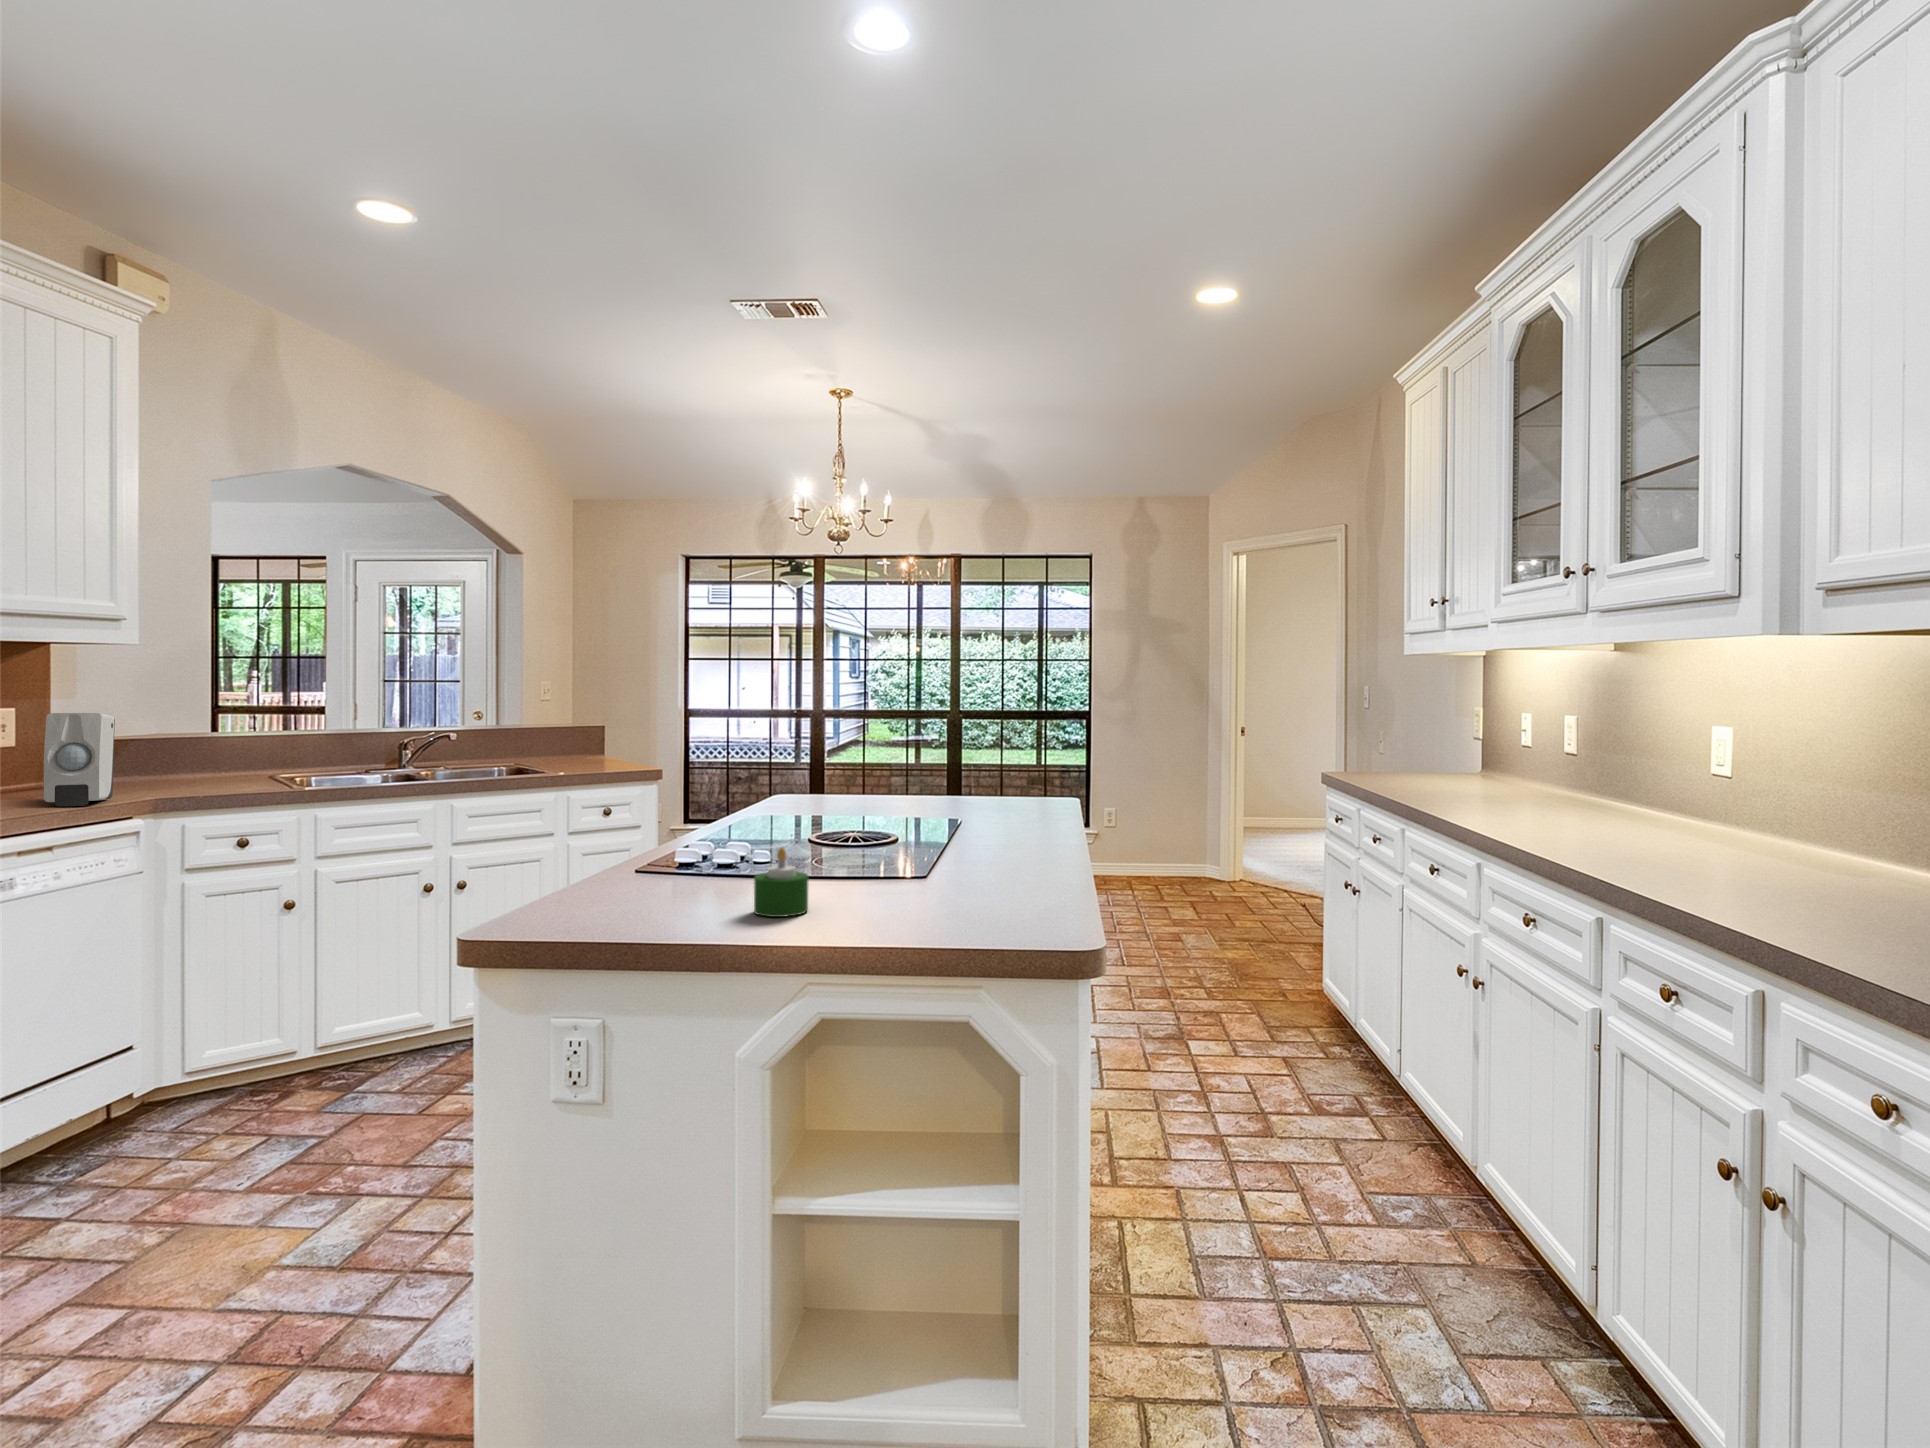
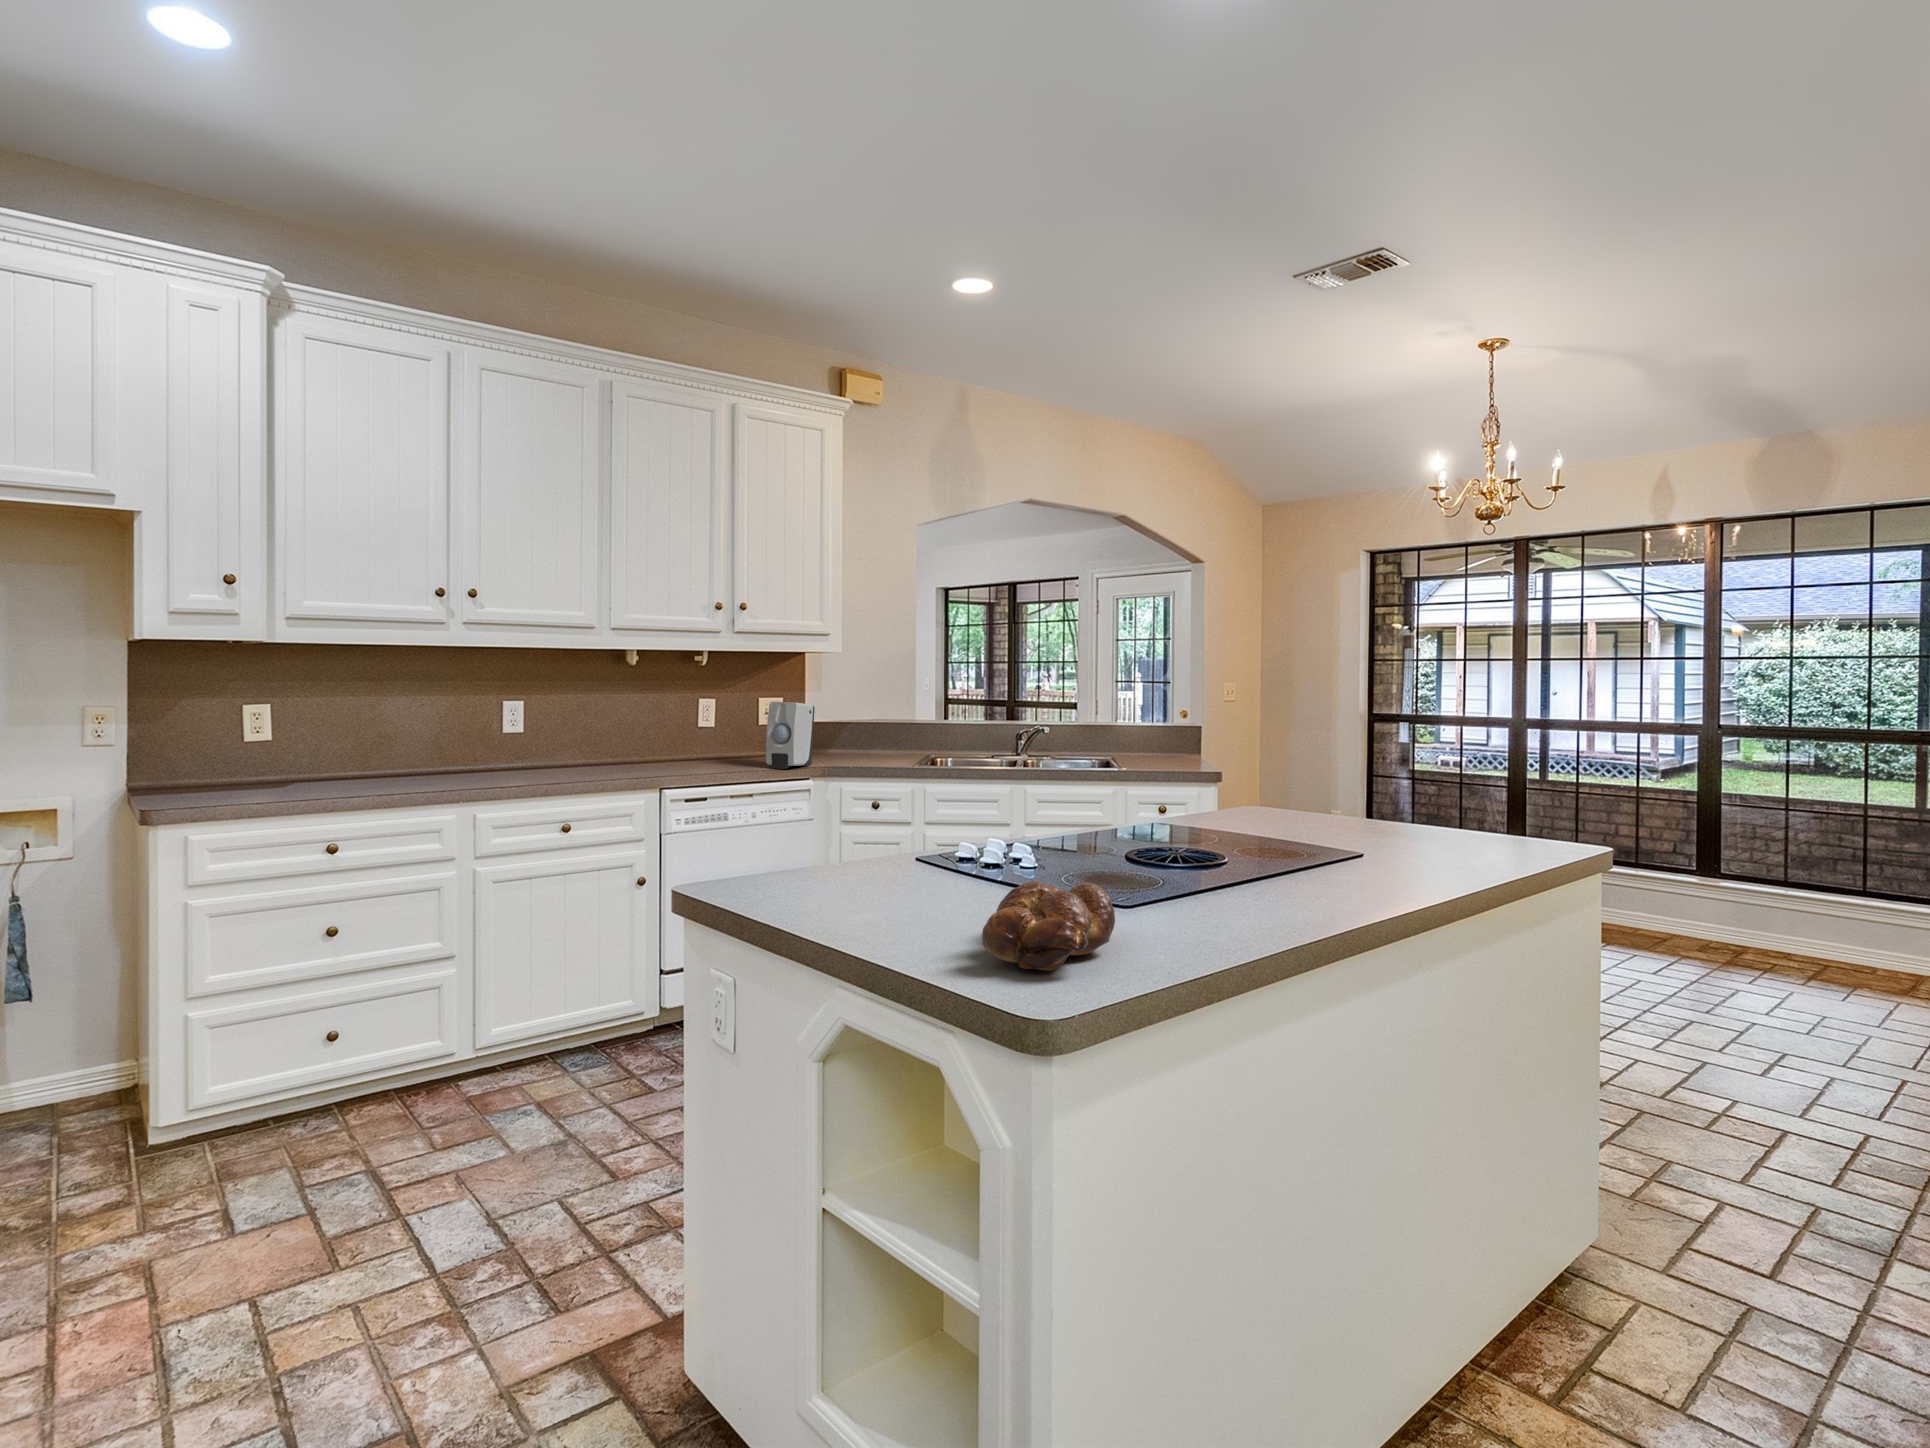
bread loaf: none [899,846,1034,917] -> present [982,881,1115,971]
candle: present [754,848,808,917] -> none [859,854,914,926]

